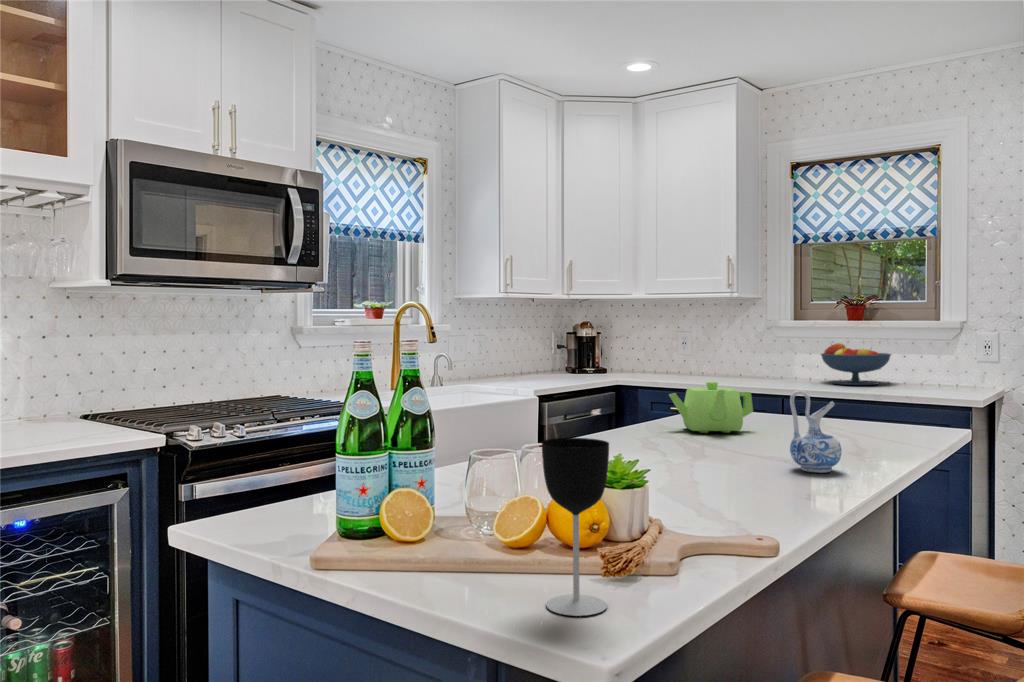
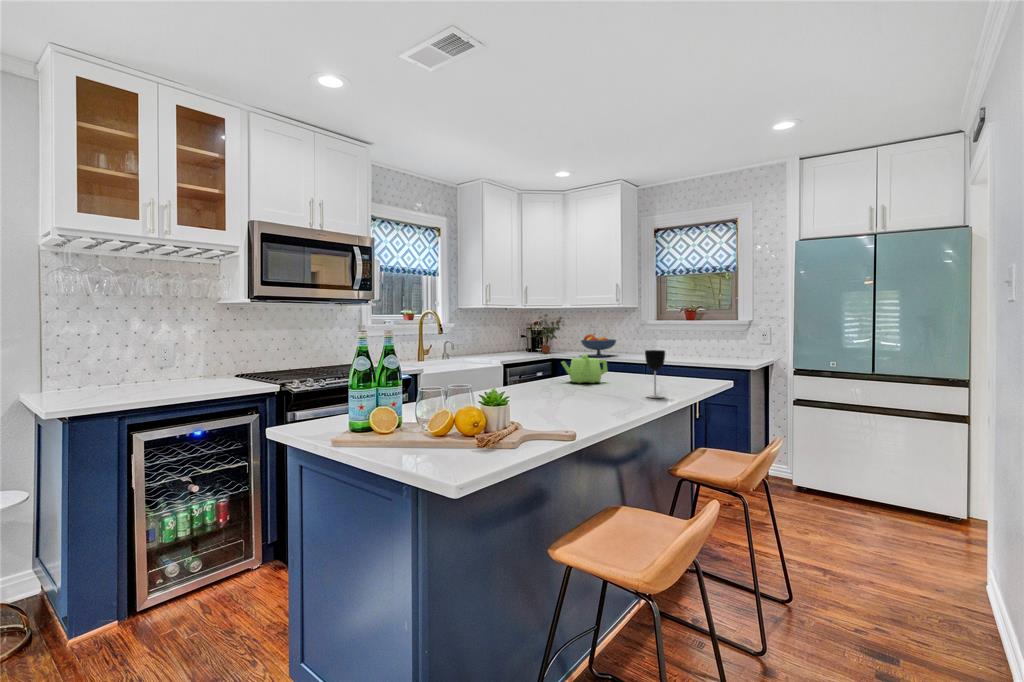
potted plant: none [566,308,636,375] -> present [526,314,564,353]
fruit bowl: present [821,343,891,385] -> present [581,334,616,357]
ceramic pitcher: present [790,390,842,473] -> none [612,358,639,402]
wine glass: present [542,438,609,616] -> present [645,350,665,398]

